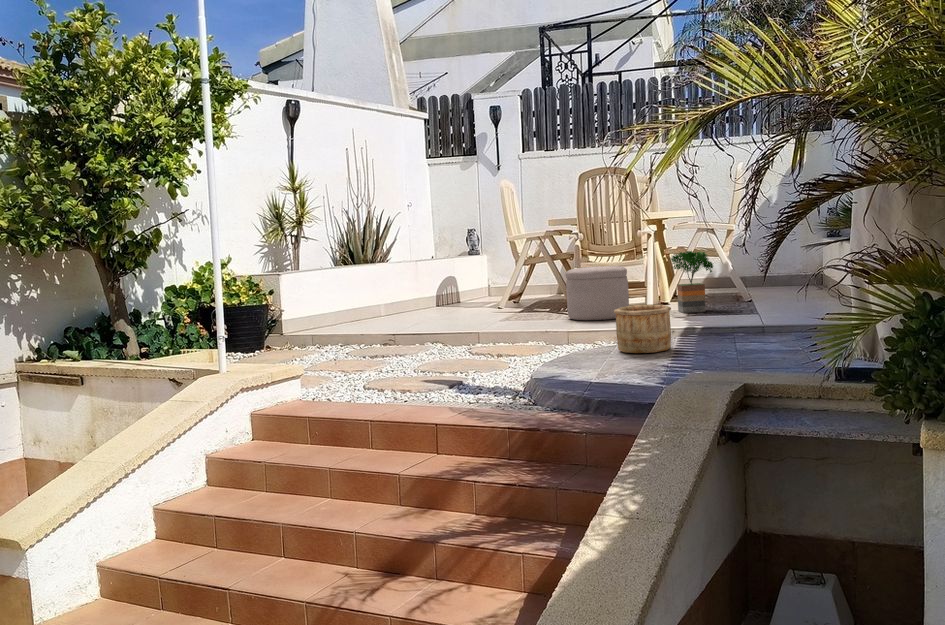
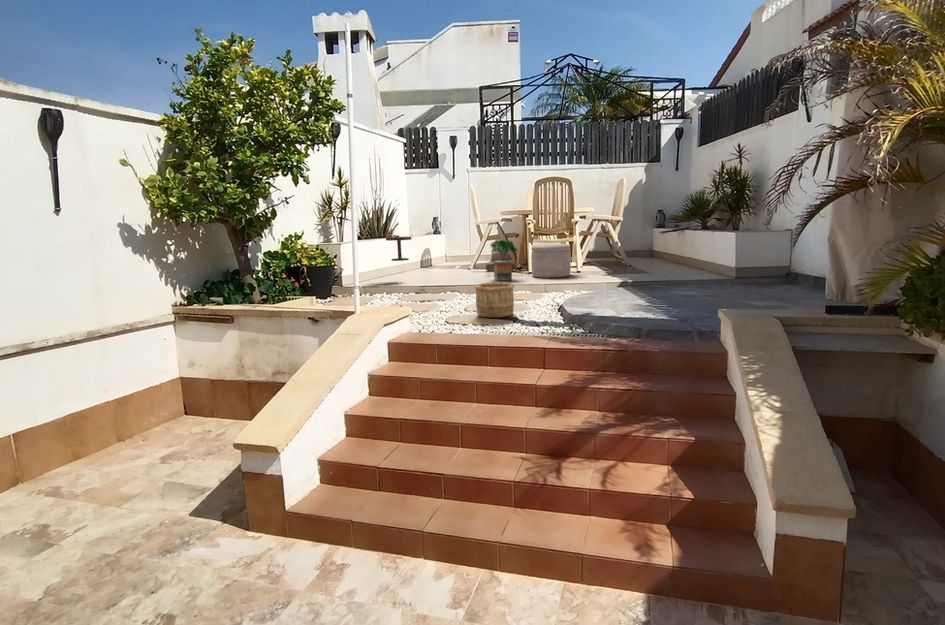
potted tree: present [671,251,713,313] -> present [490,240,517,281]
side table: none [347,258,384,328] -> present [386,234,411,261]
wooden bucket: present [614,304,671,353] -> present [475,282,514,318]

